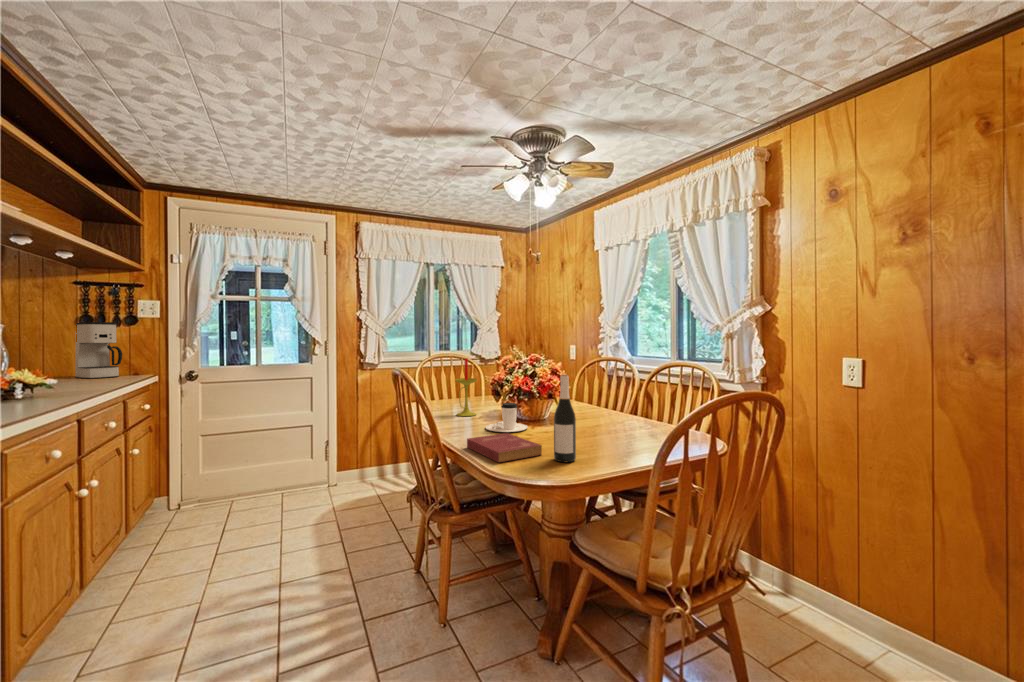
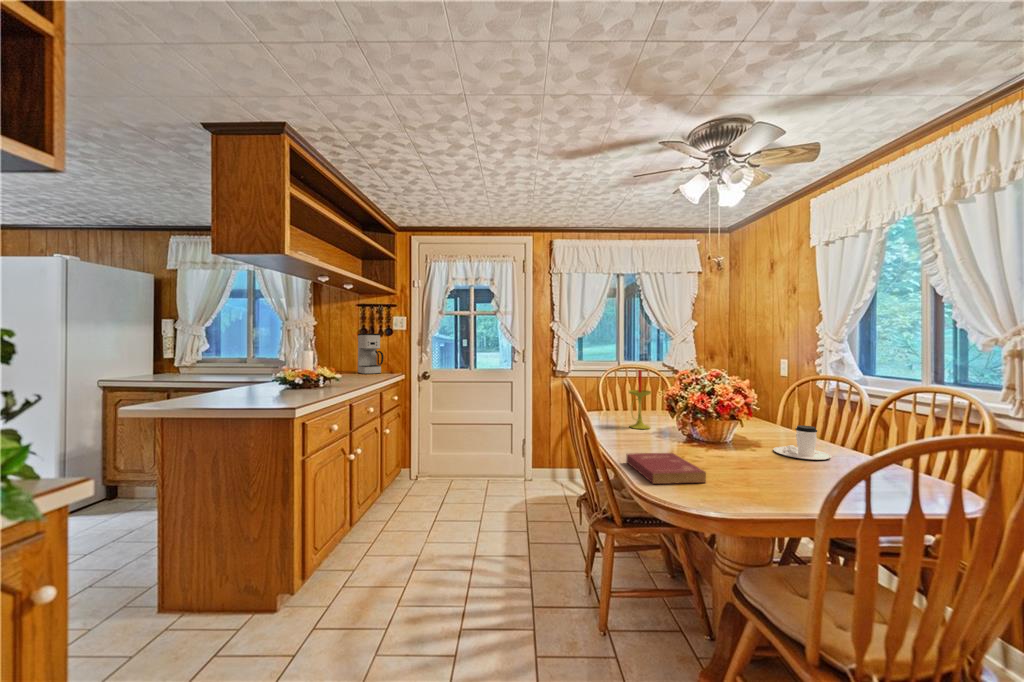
wine bottle: present [554,374,576,462] -> none [719,396,747,496]
coffee cup: present [486,403,528,432] -> present [773,425,831,460]

